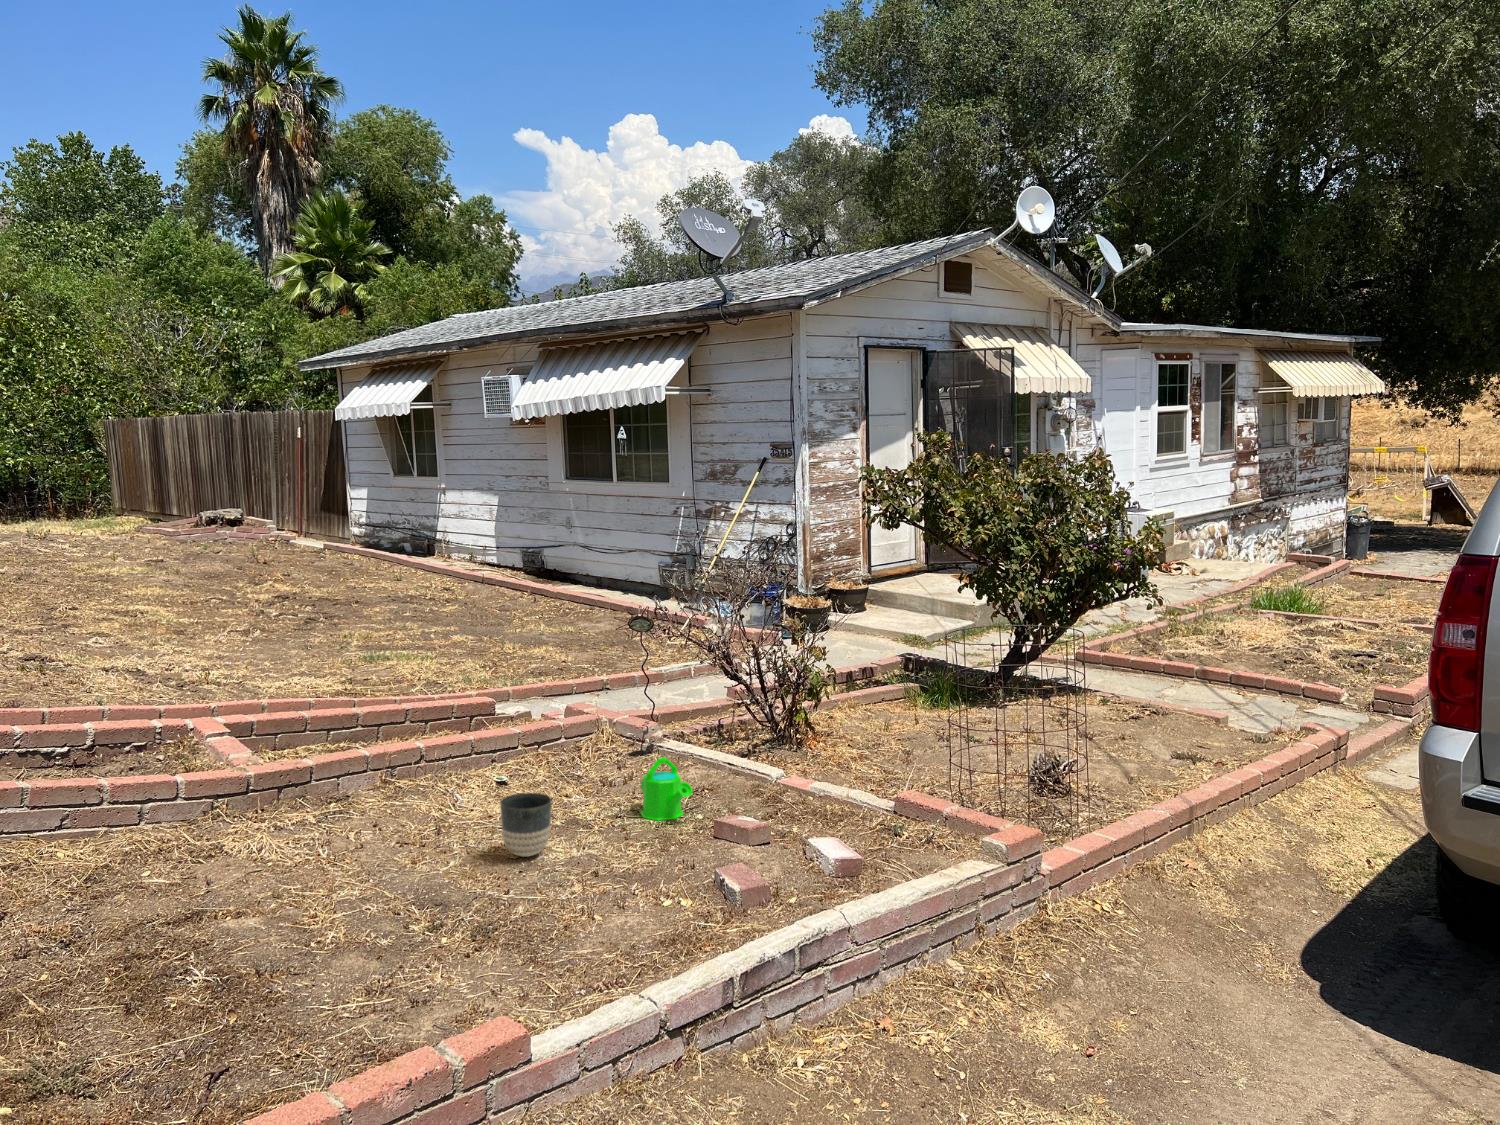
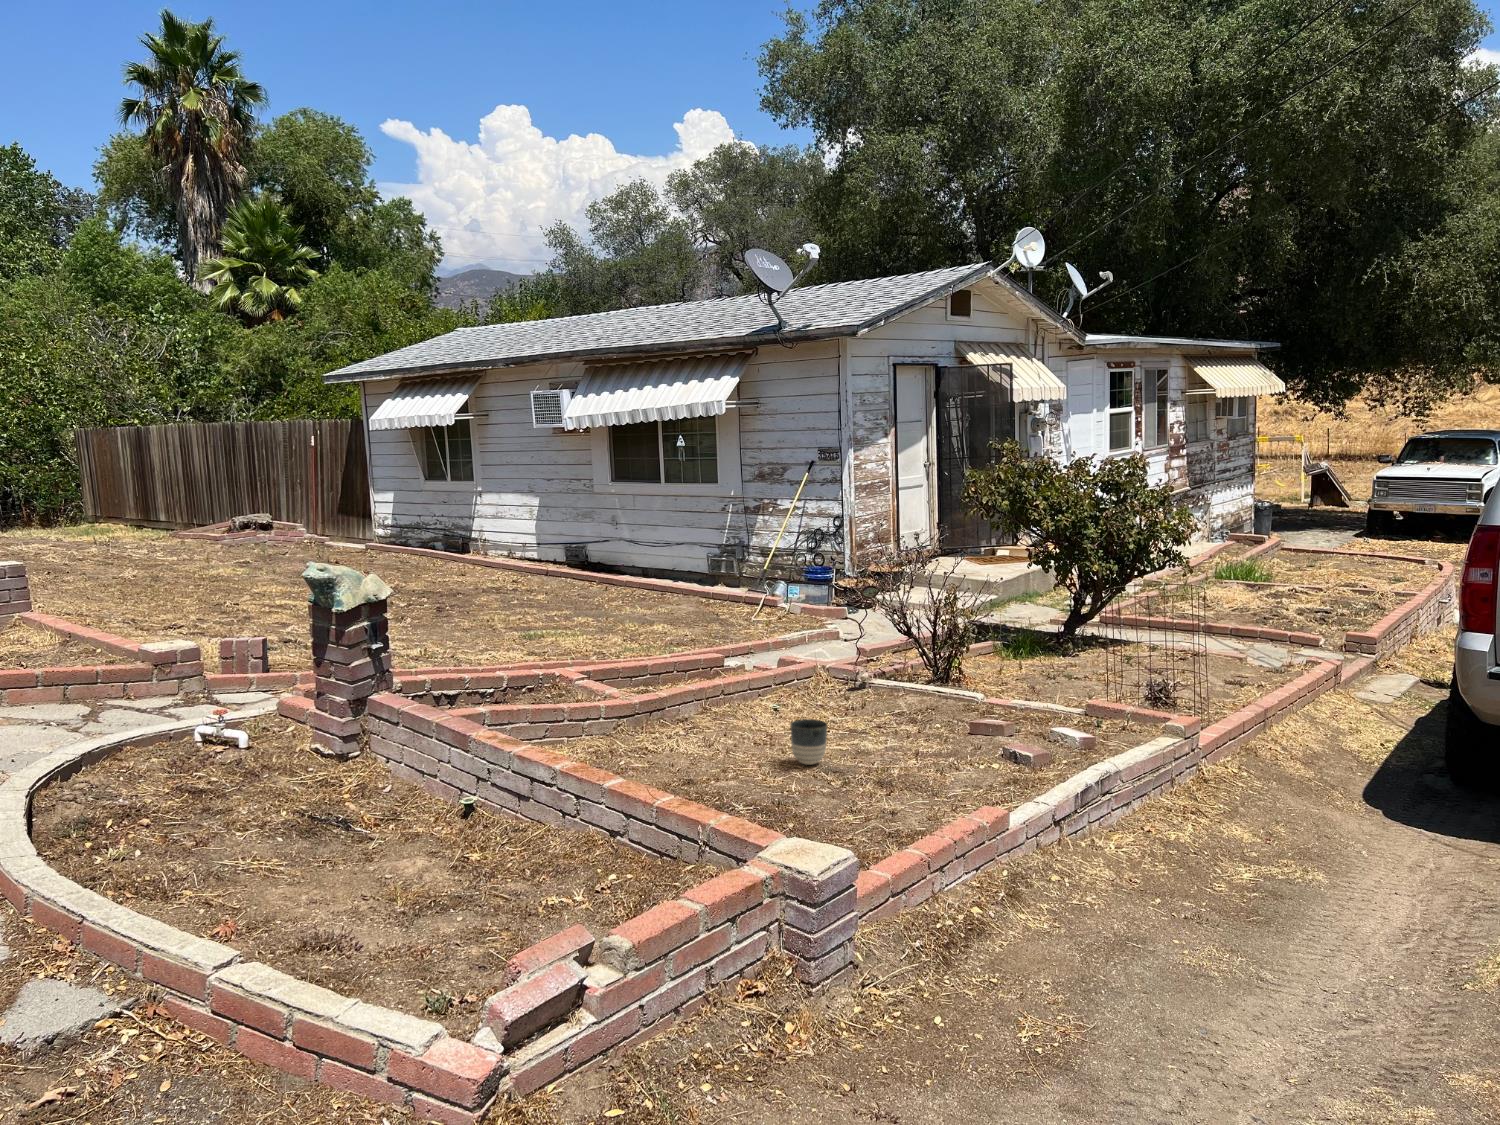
watering can: present [640,757,692,821] -> none [857,693,908,740]

